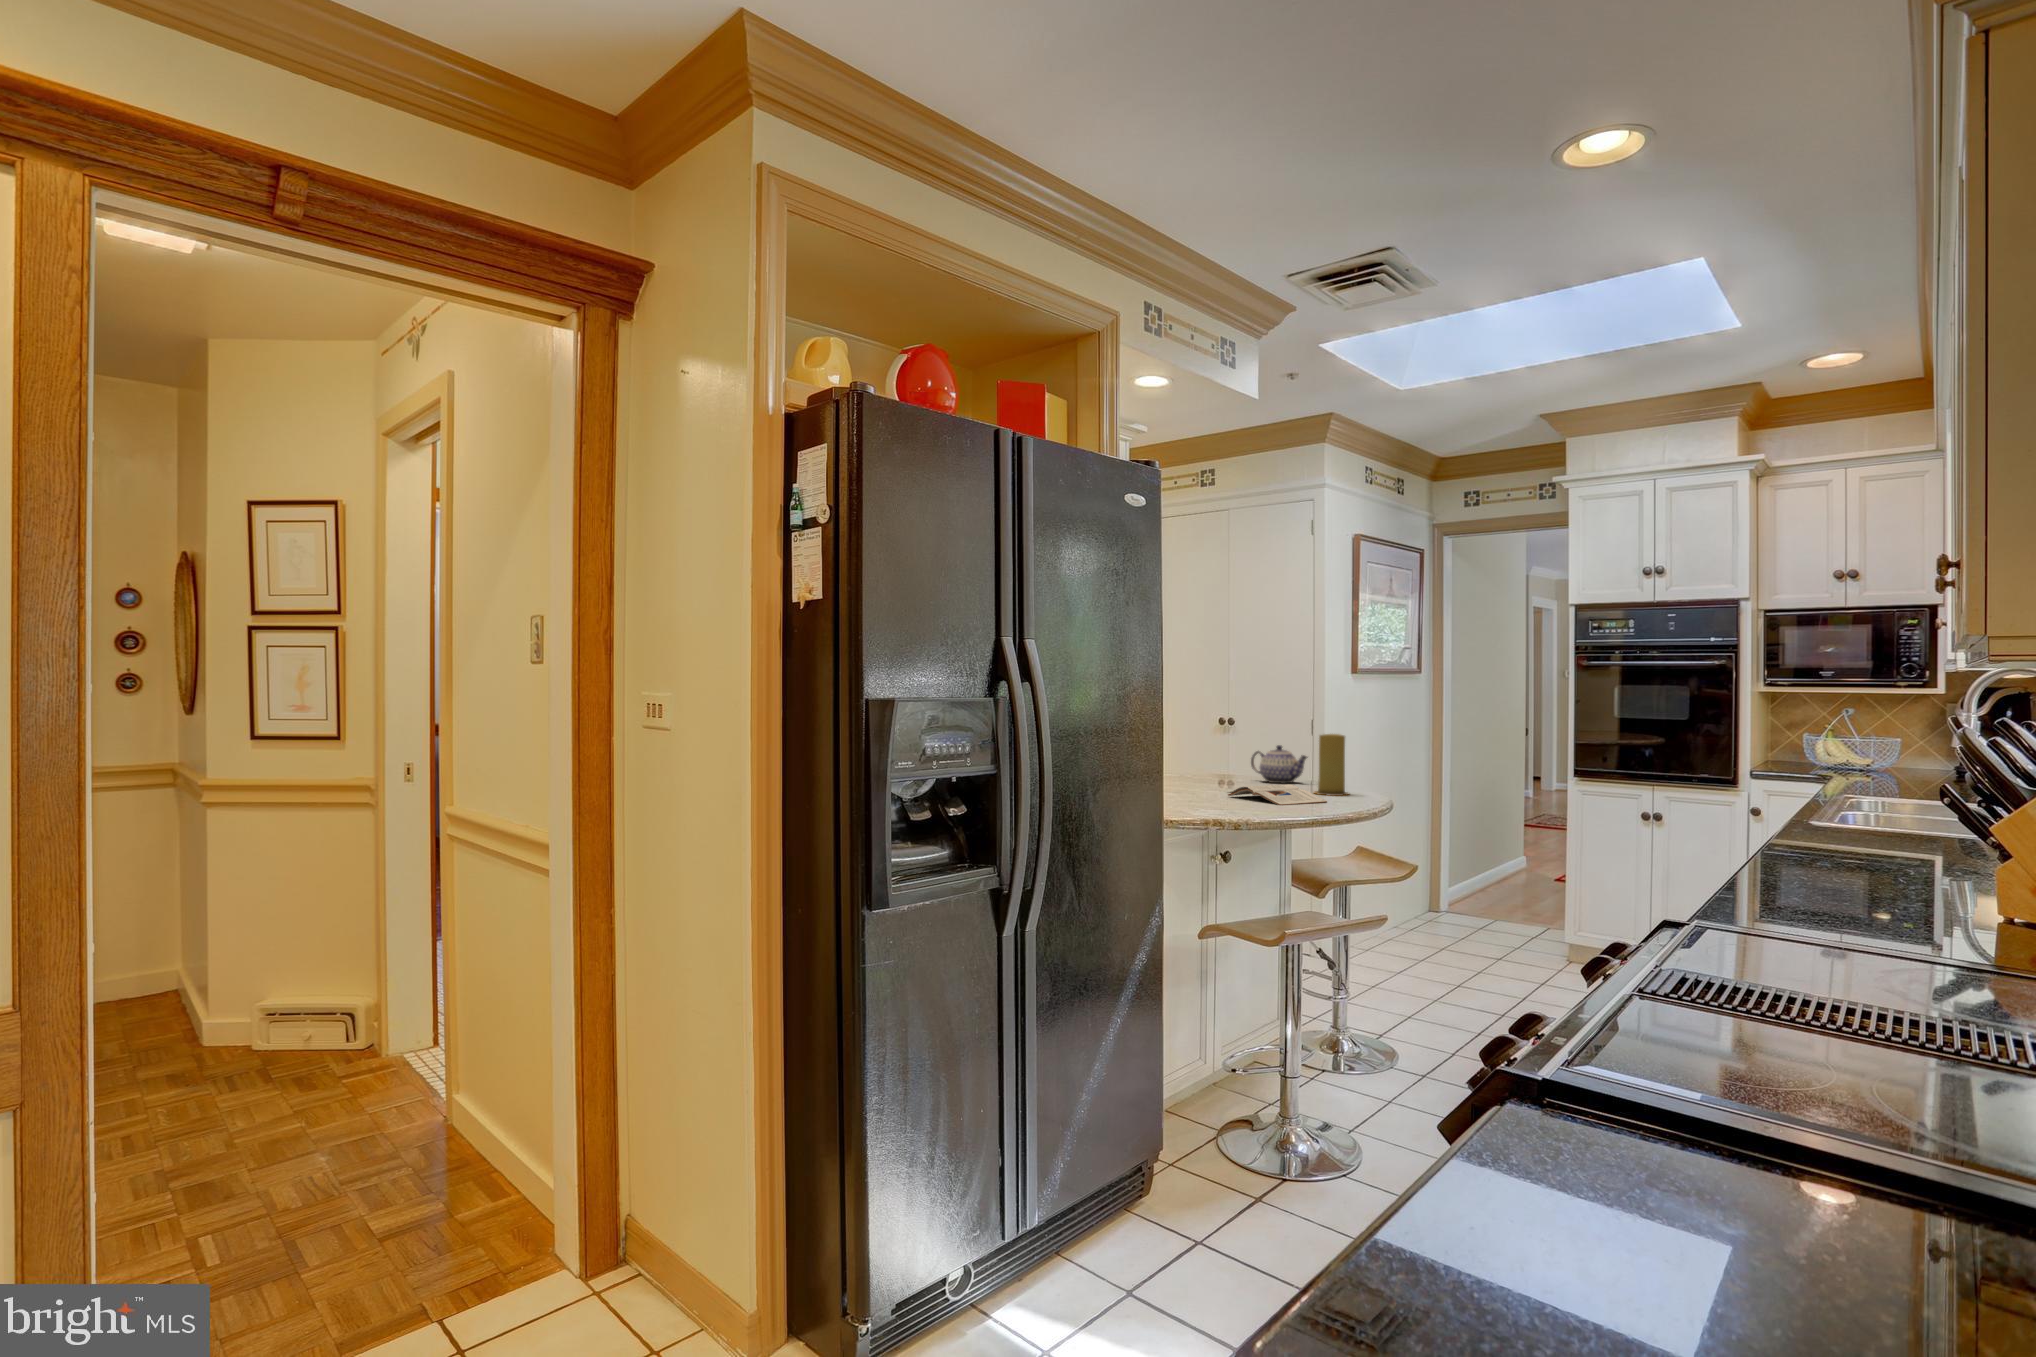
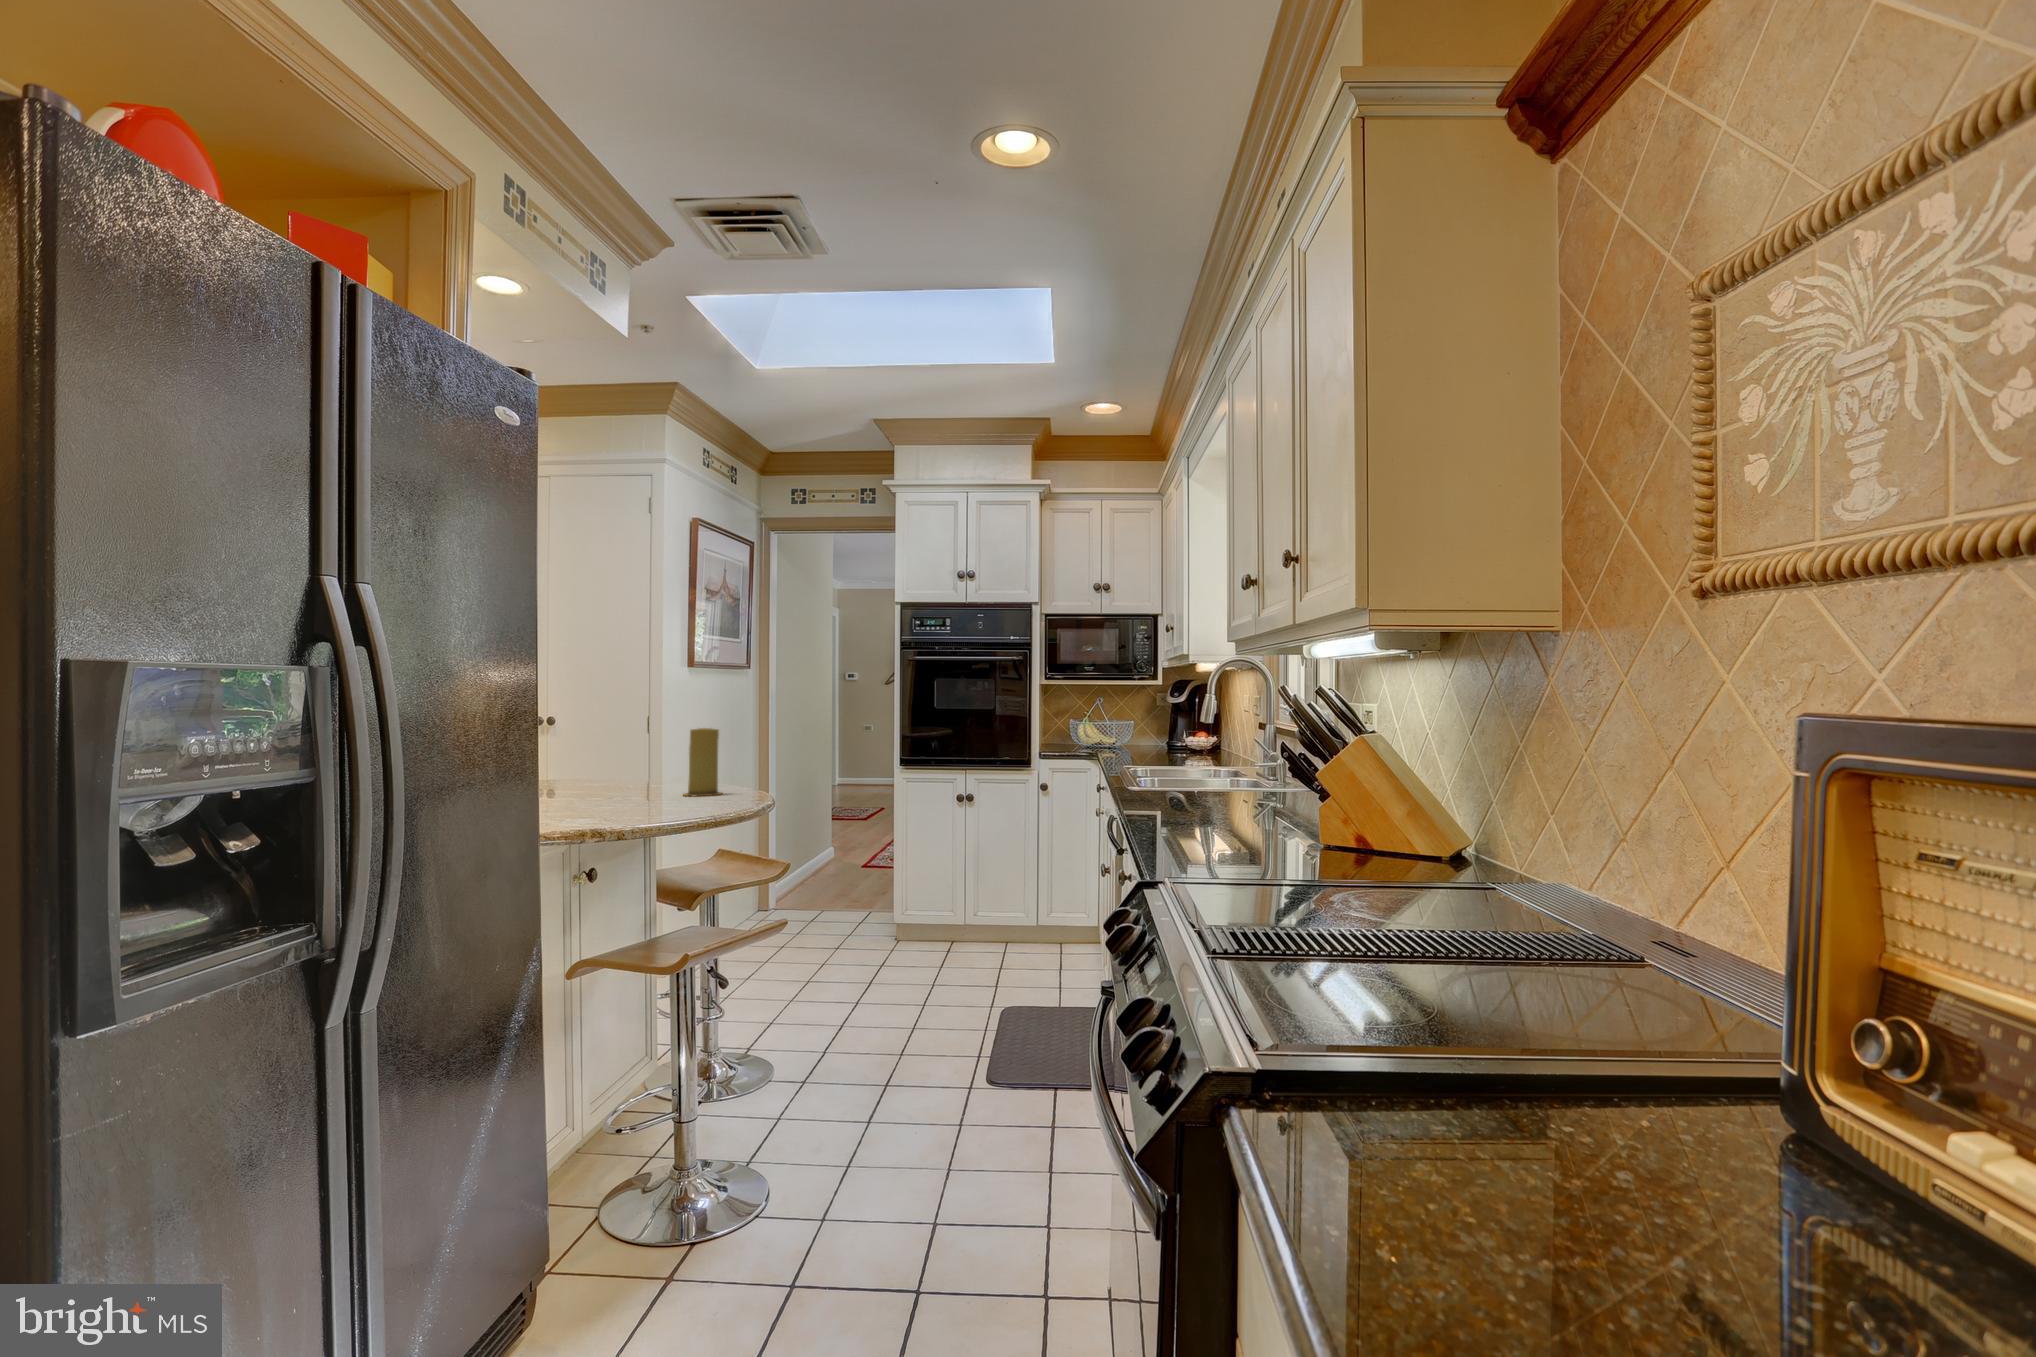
teapot: present [1251,745,1308,783] -> none [595,746,667,790]
magazine: present [1228,784,1327,805] -> none [587,787,709,810]

